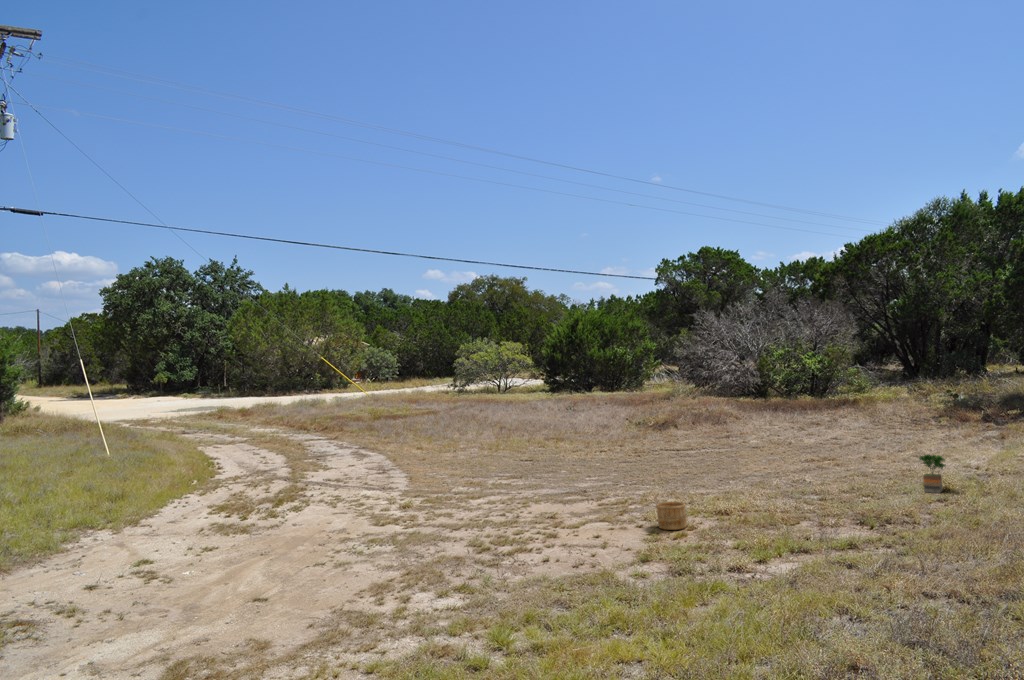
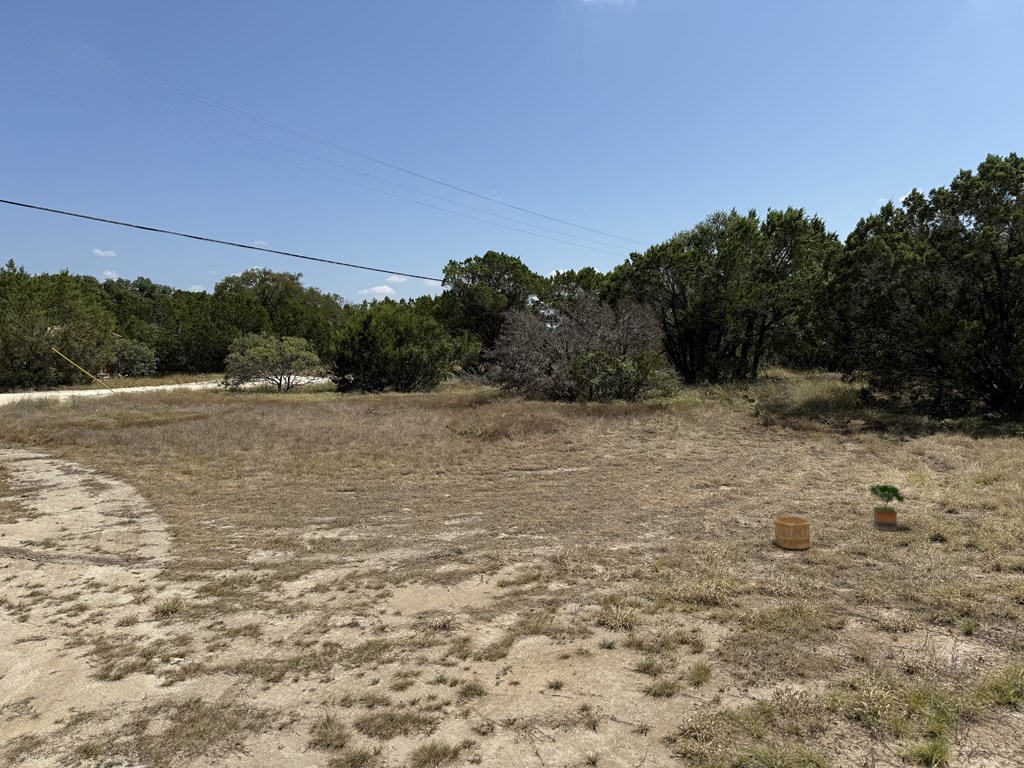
wooden bucket: present [656,502,687,530] -> present [774,516,810,549]

